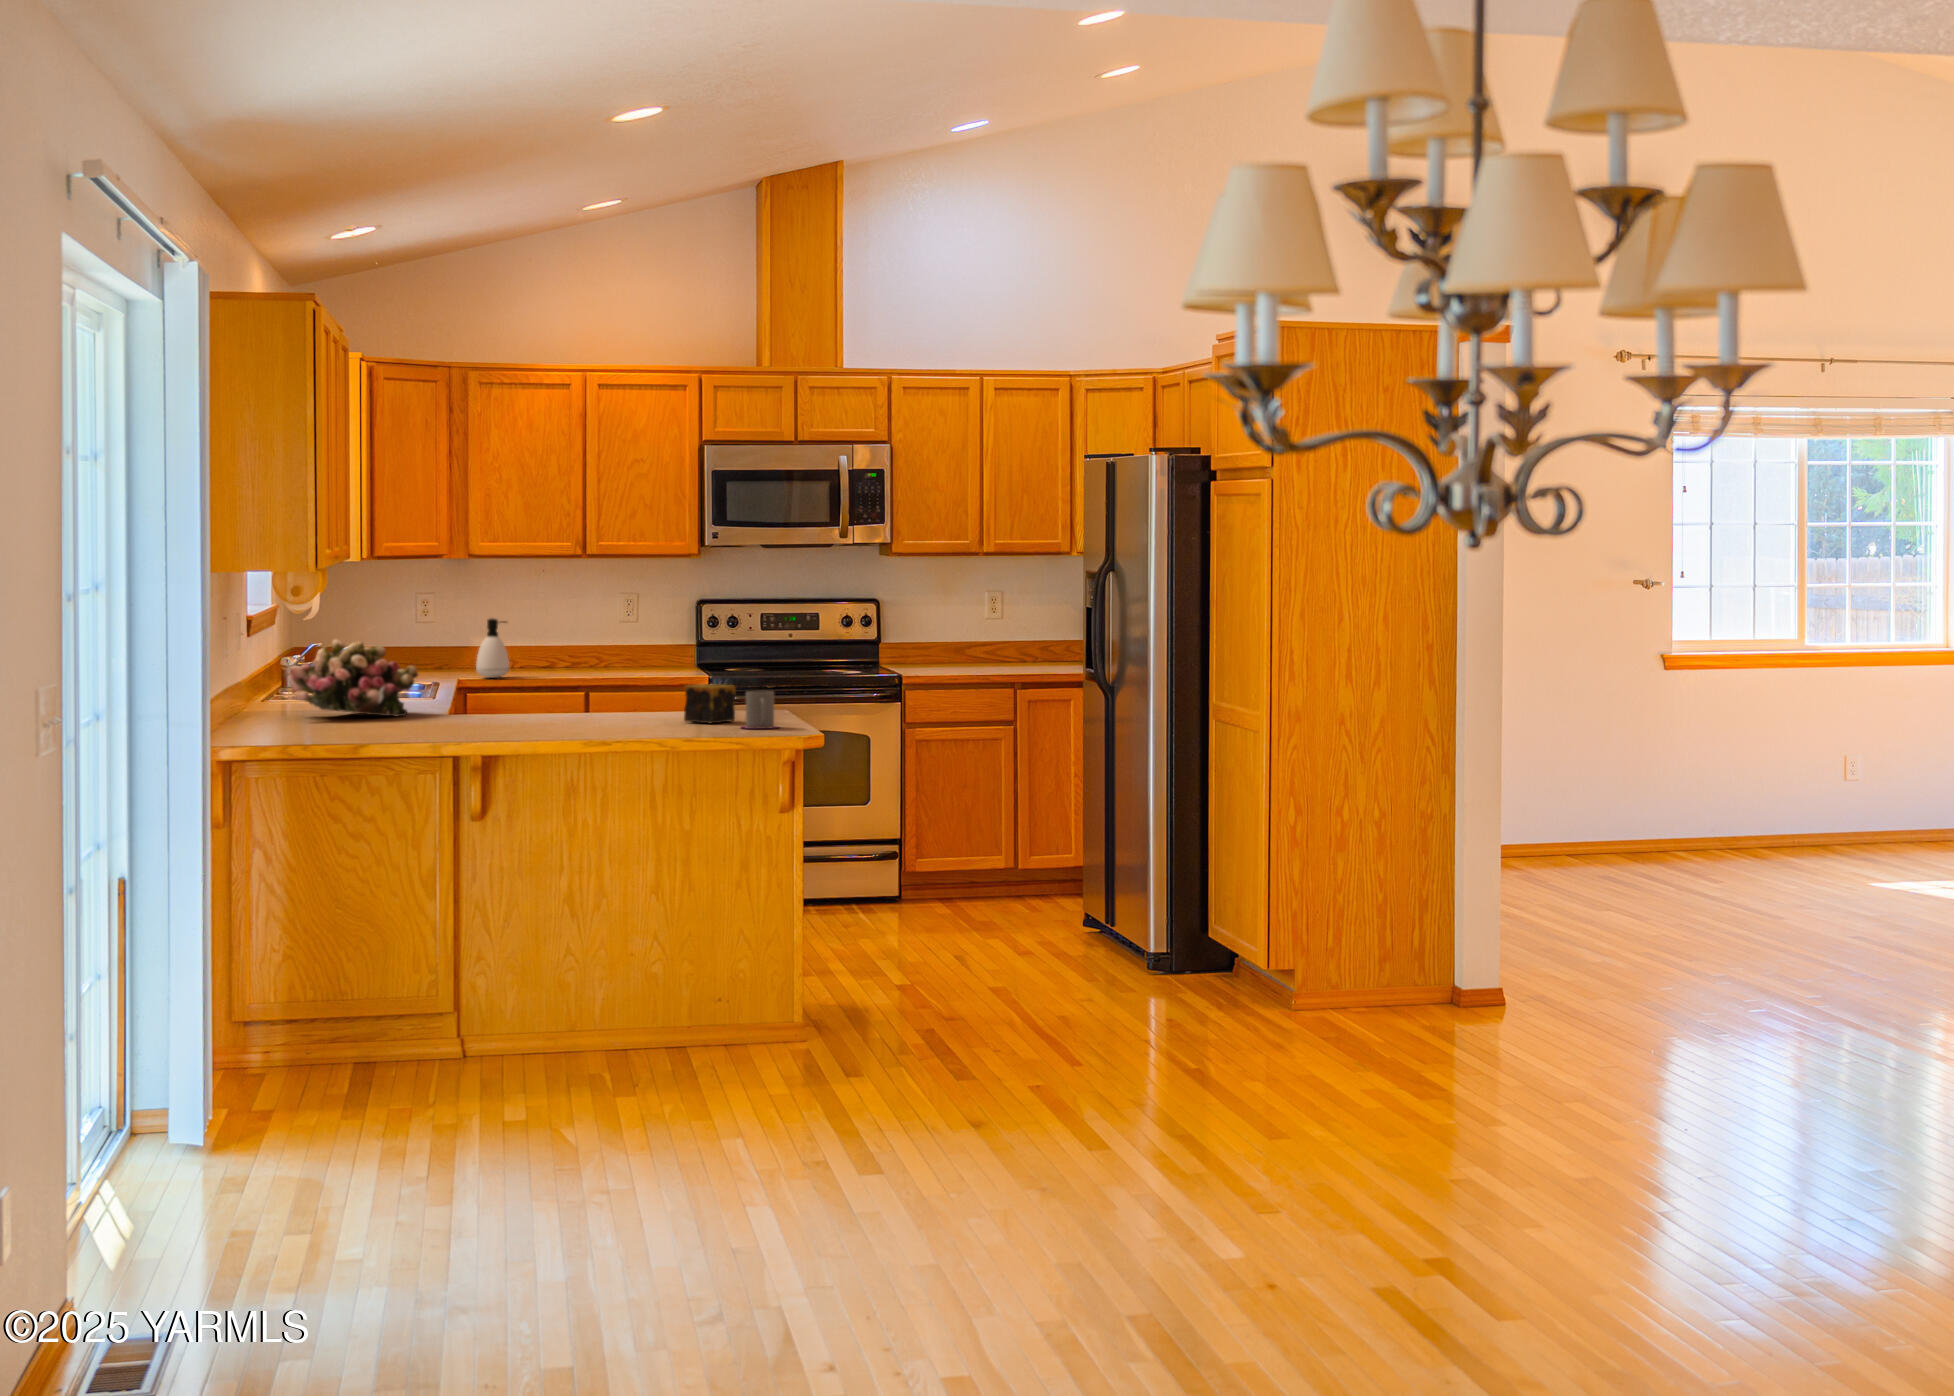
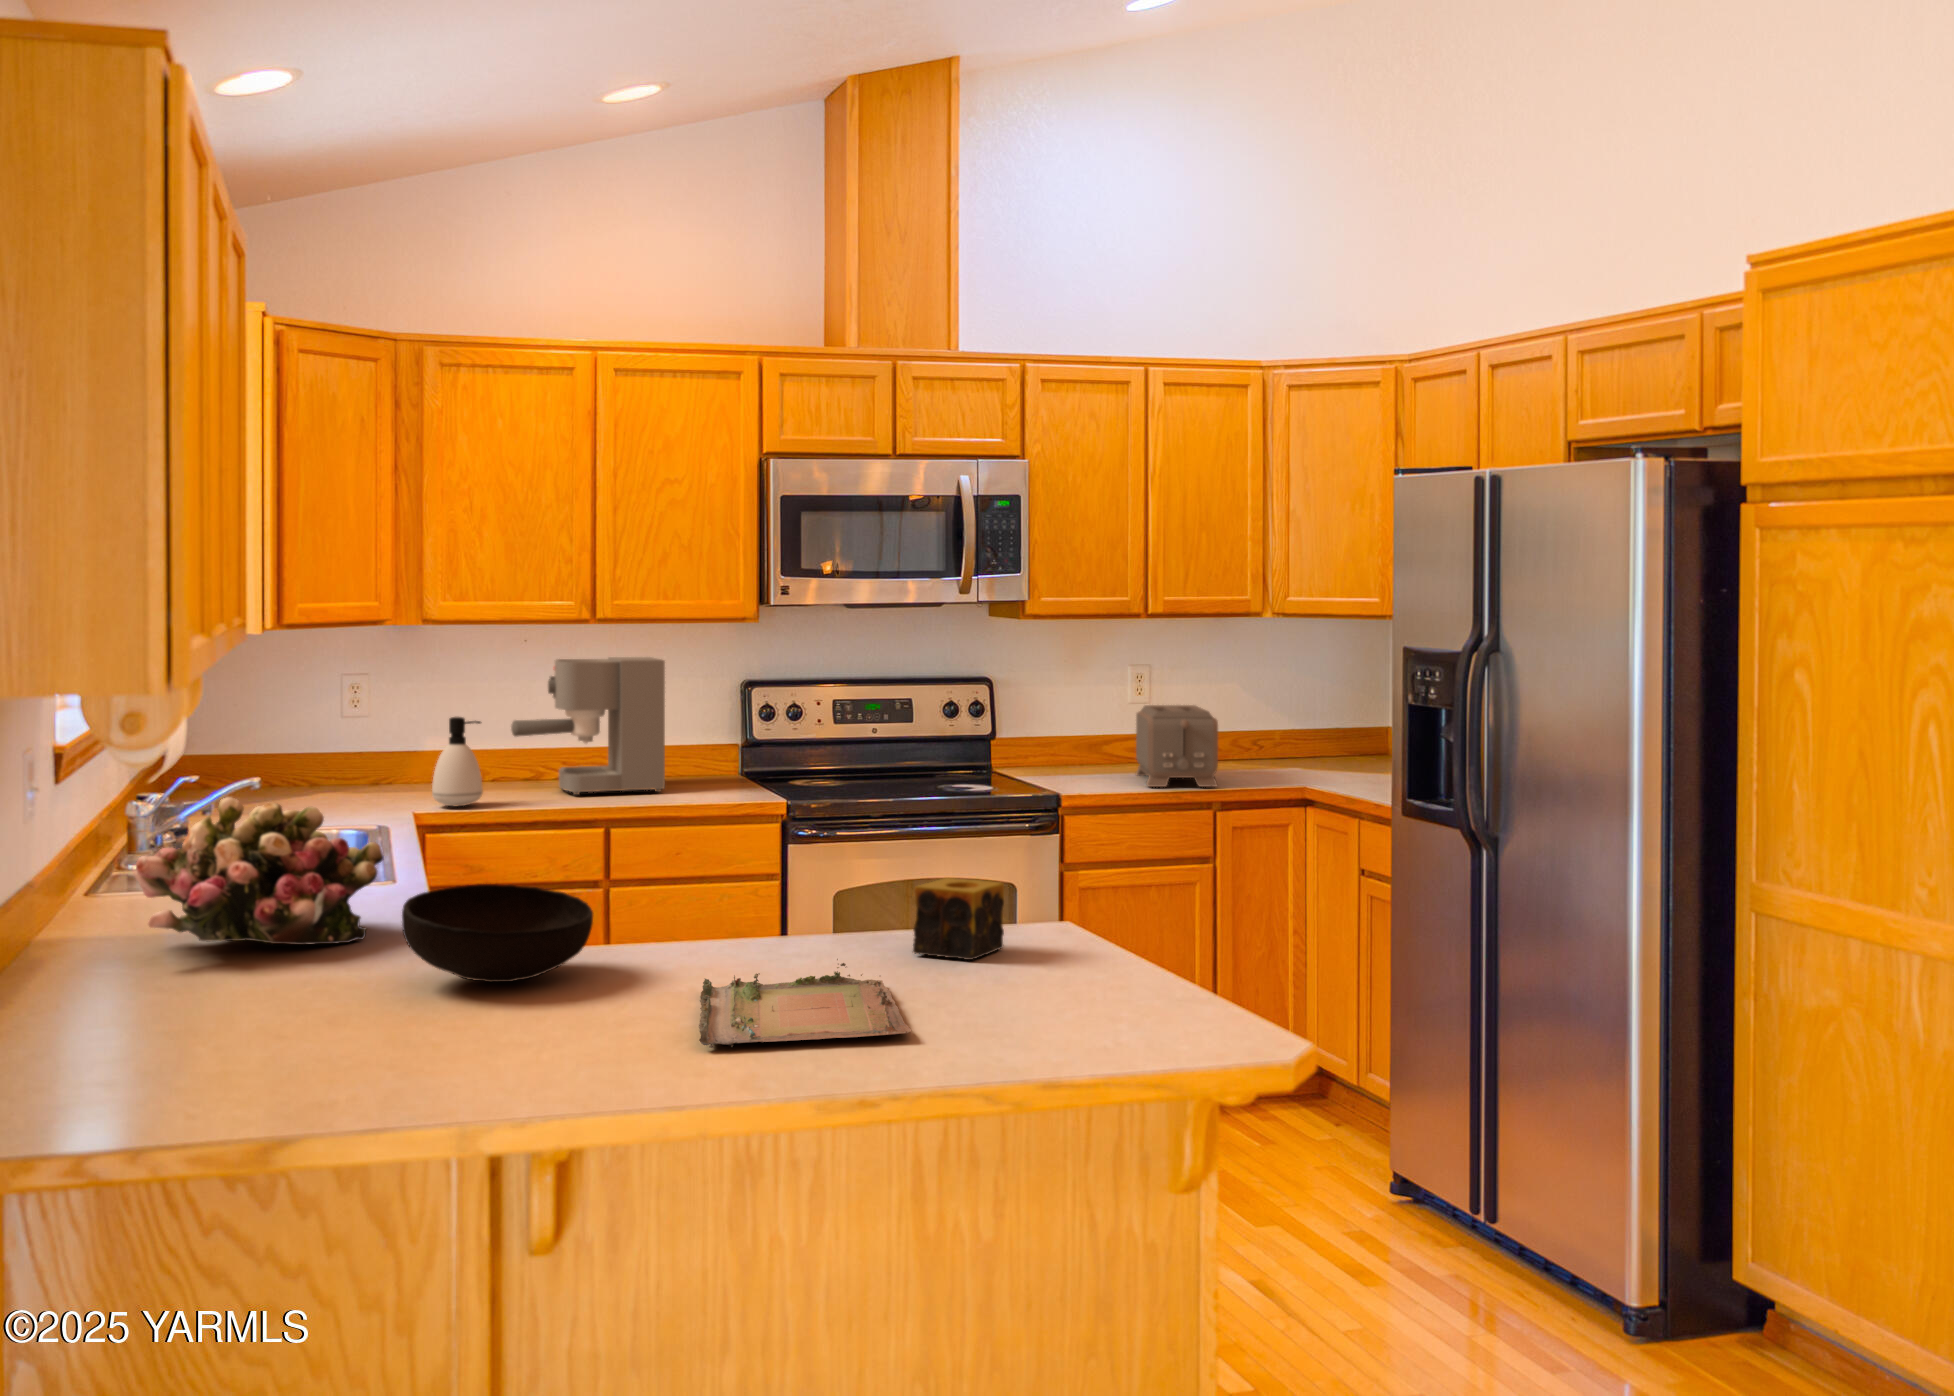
coffee maker: none [531,582,634,674] -> present [511,657,665,795]
toaster: none [972,620,1027,676] -> present [1136,705,1218,787]
bowl: none [417,681,514,725] -> present [402,884,593,982]
mug: present [743,691,777,729] -> none [1043,901,1120,982]
tray: none [541,714,653,739] -> present [699,959,911,1048]

